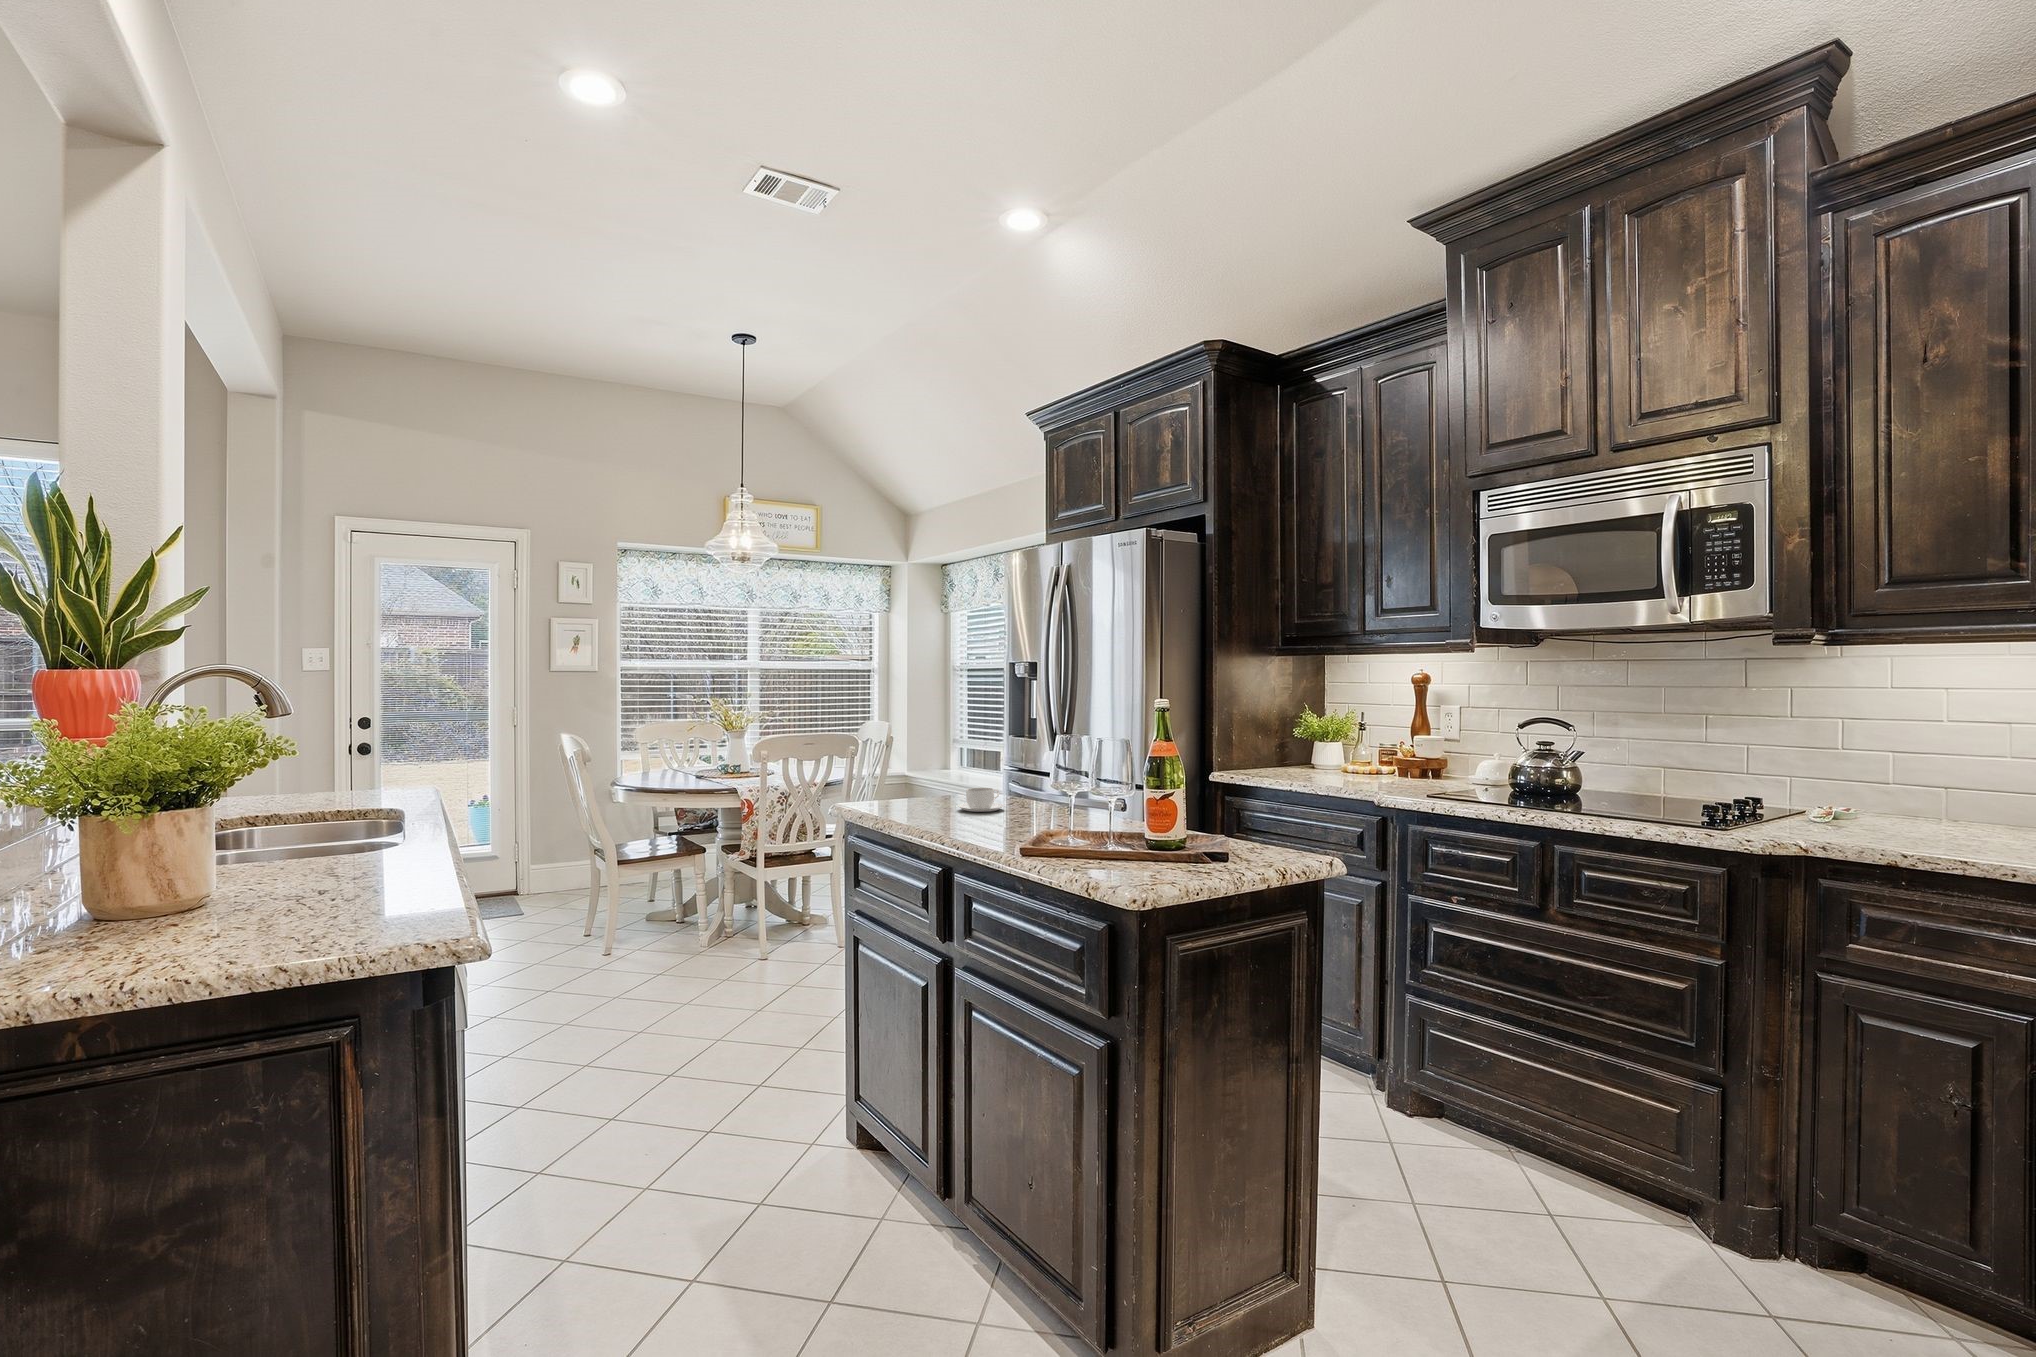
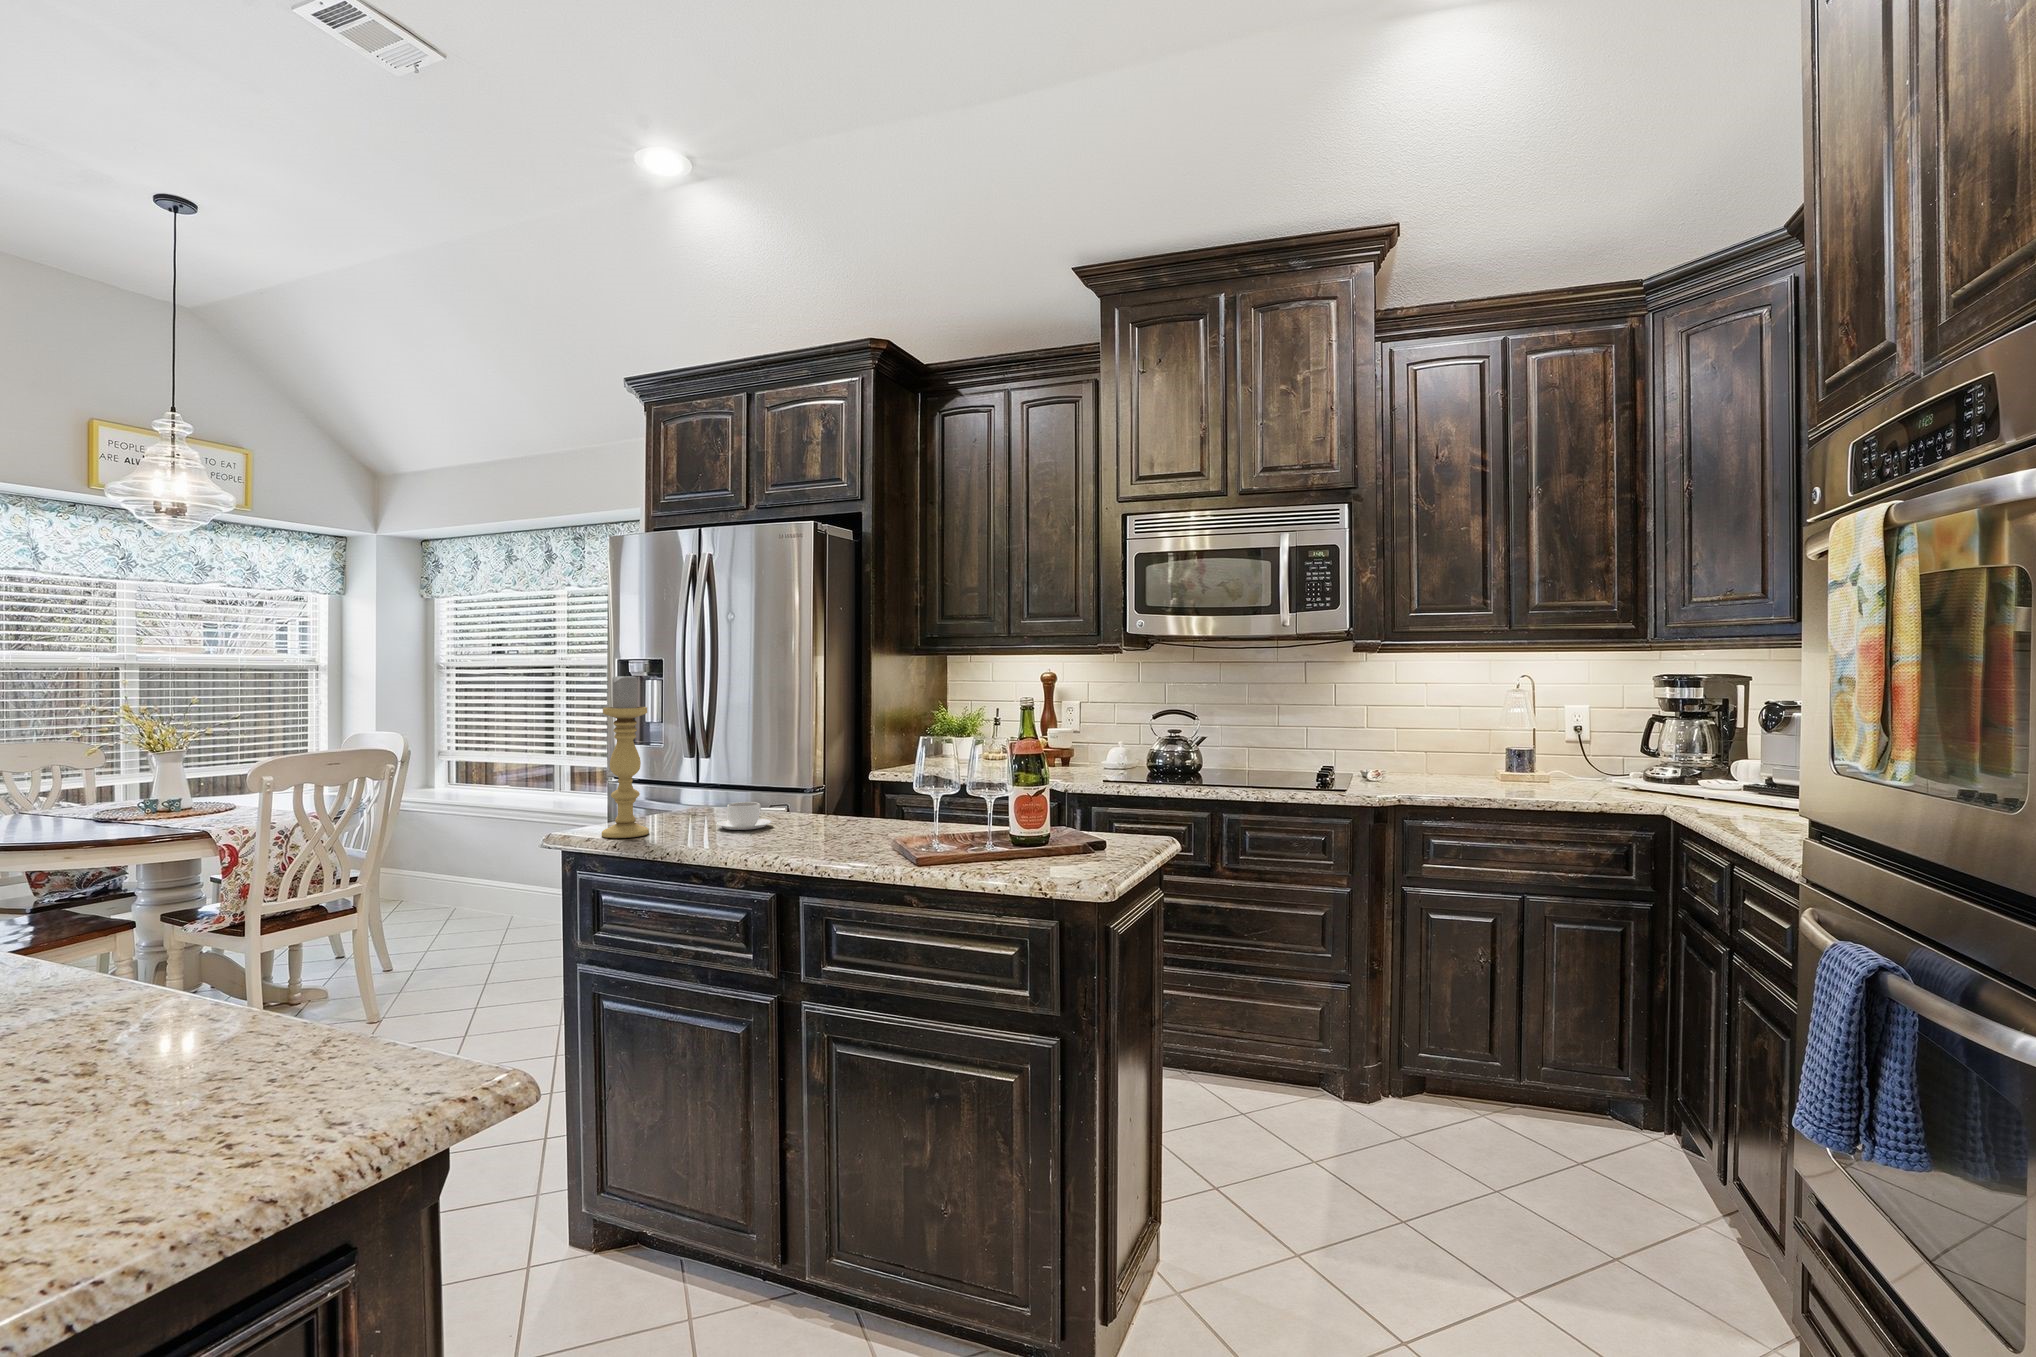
candle holder: none [869,673,905,810] -> present [602,673,649,838]

